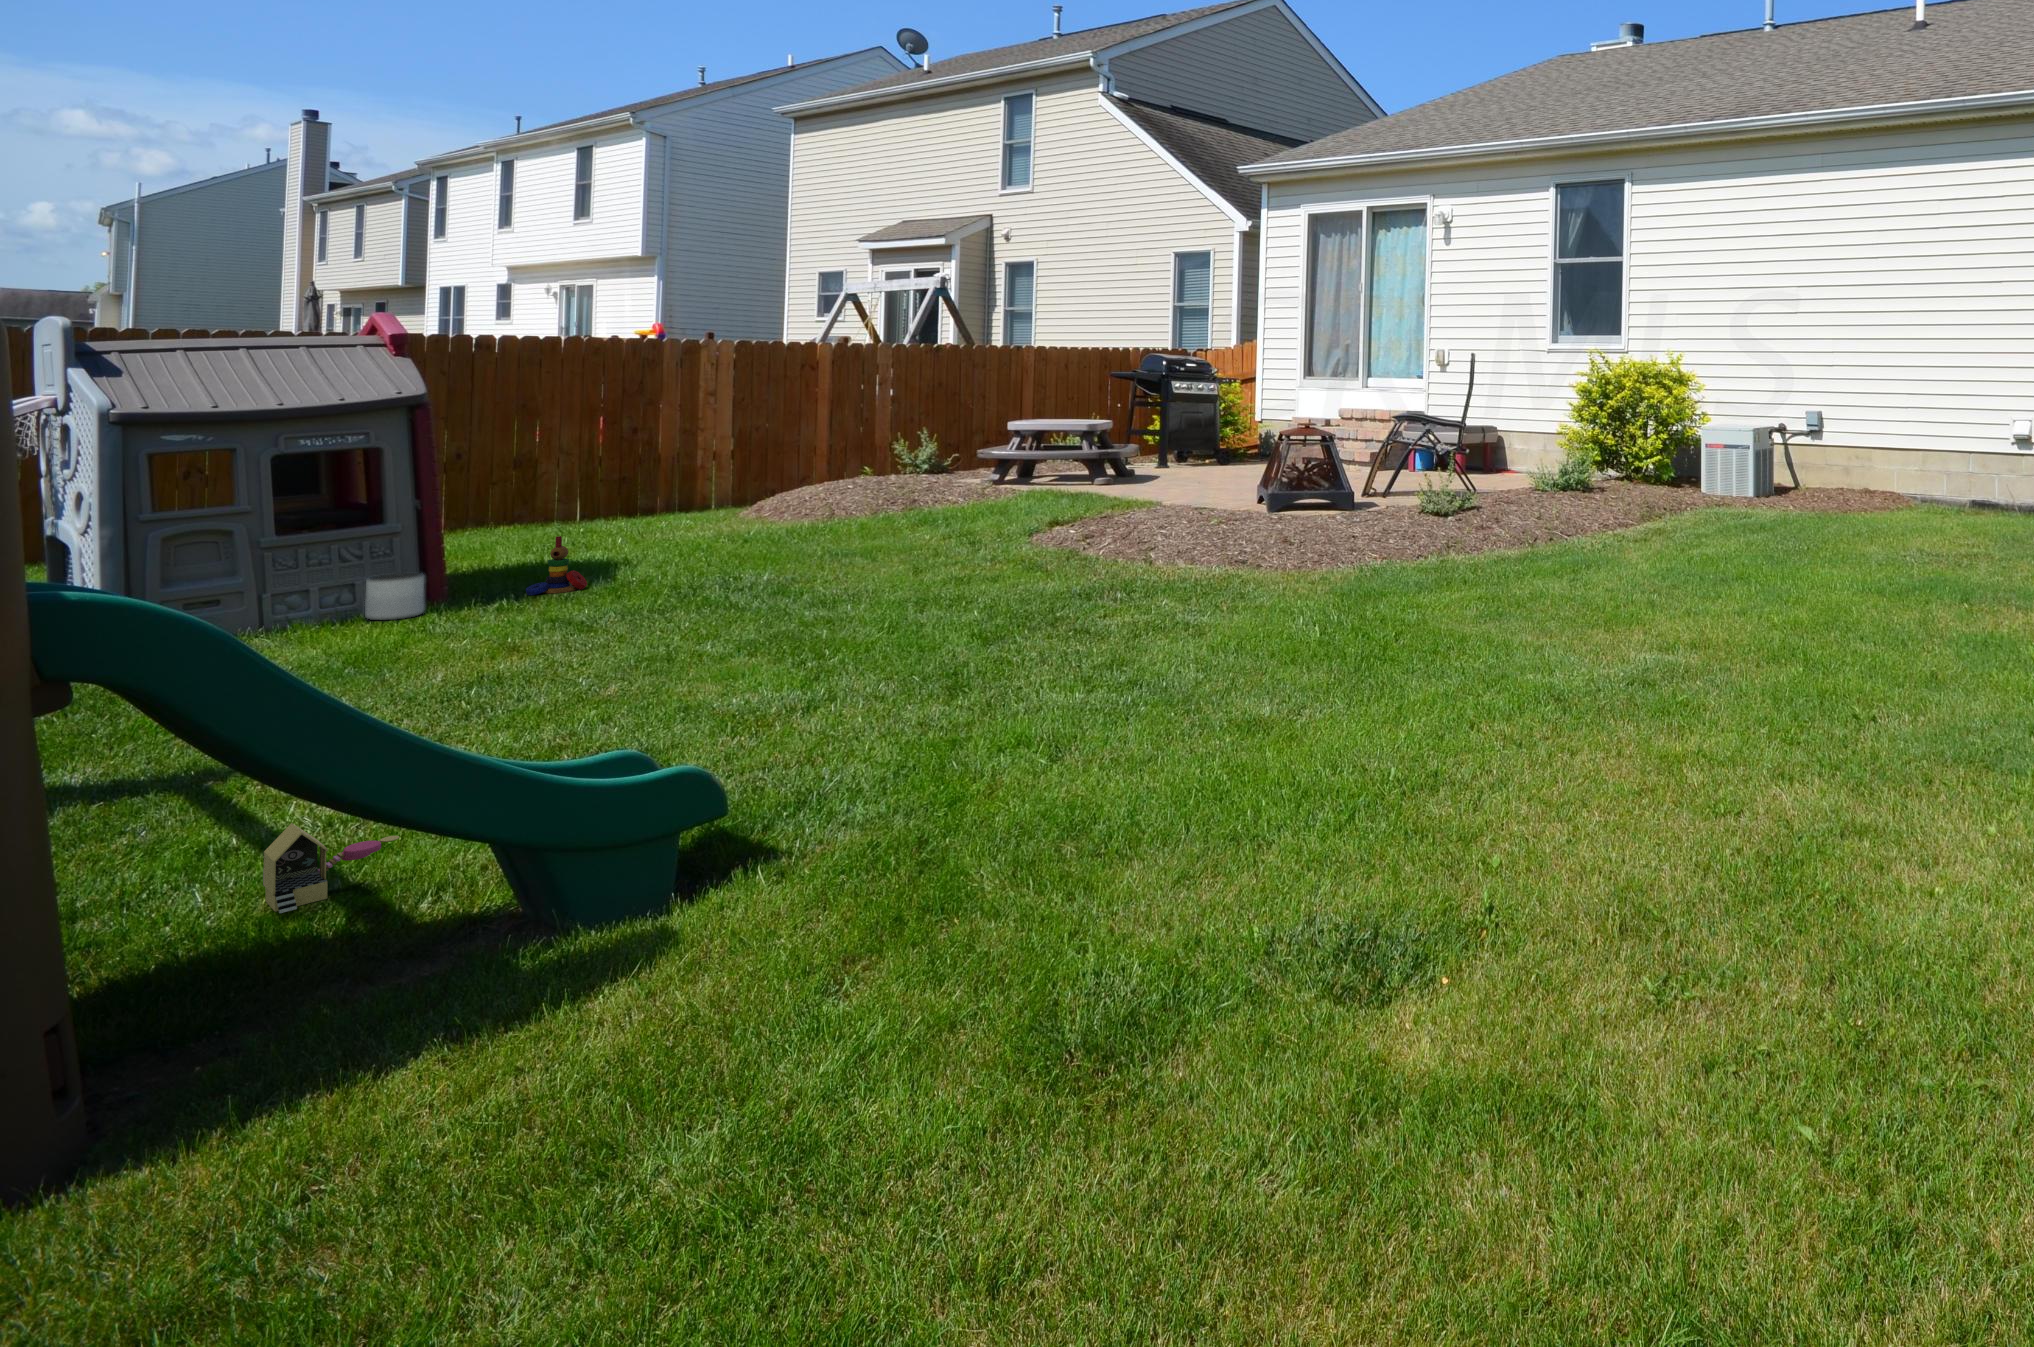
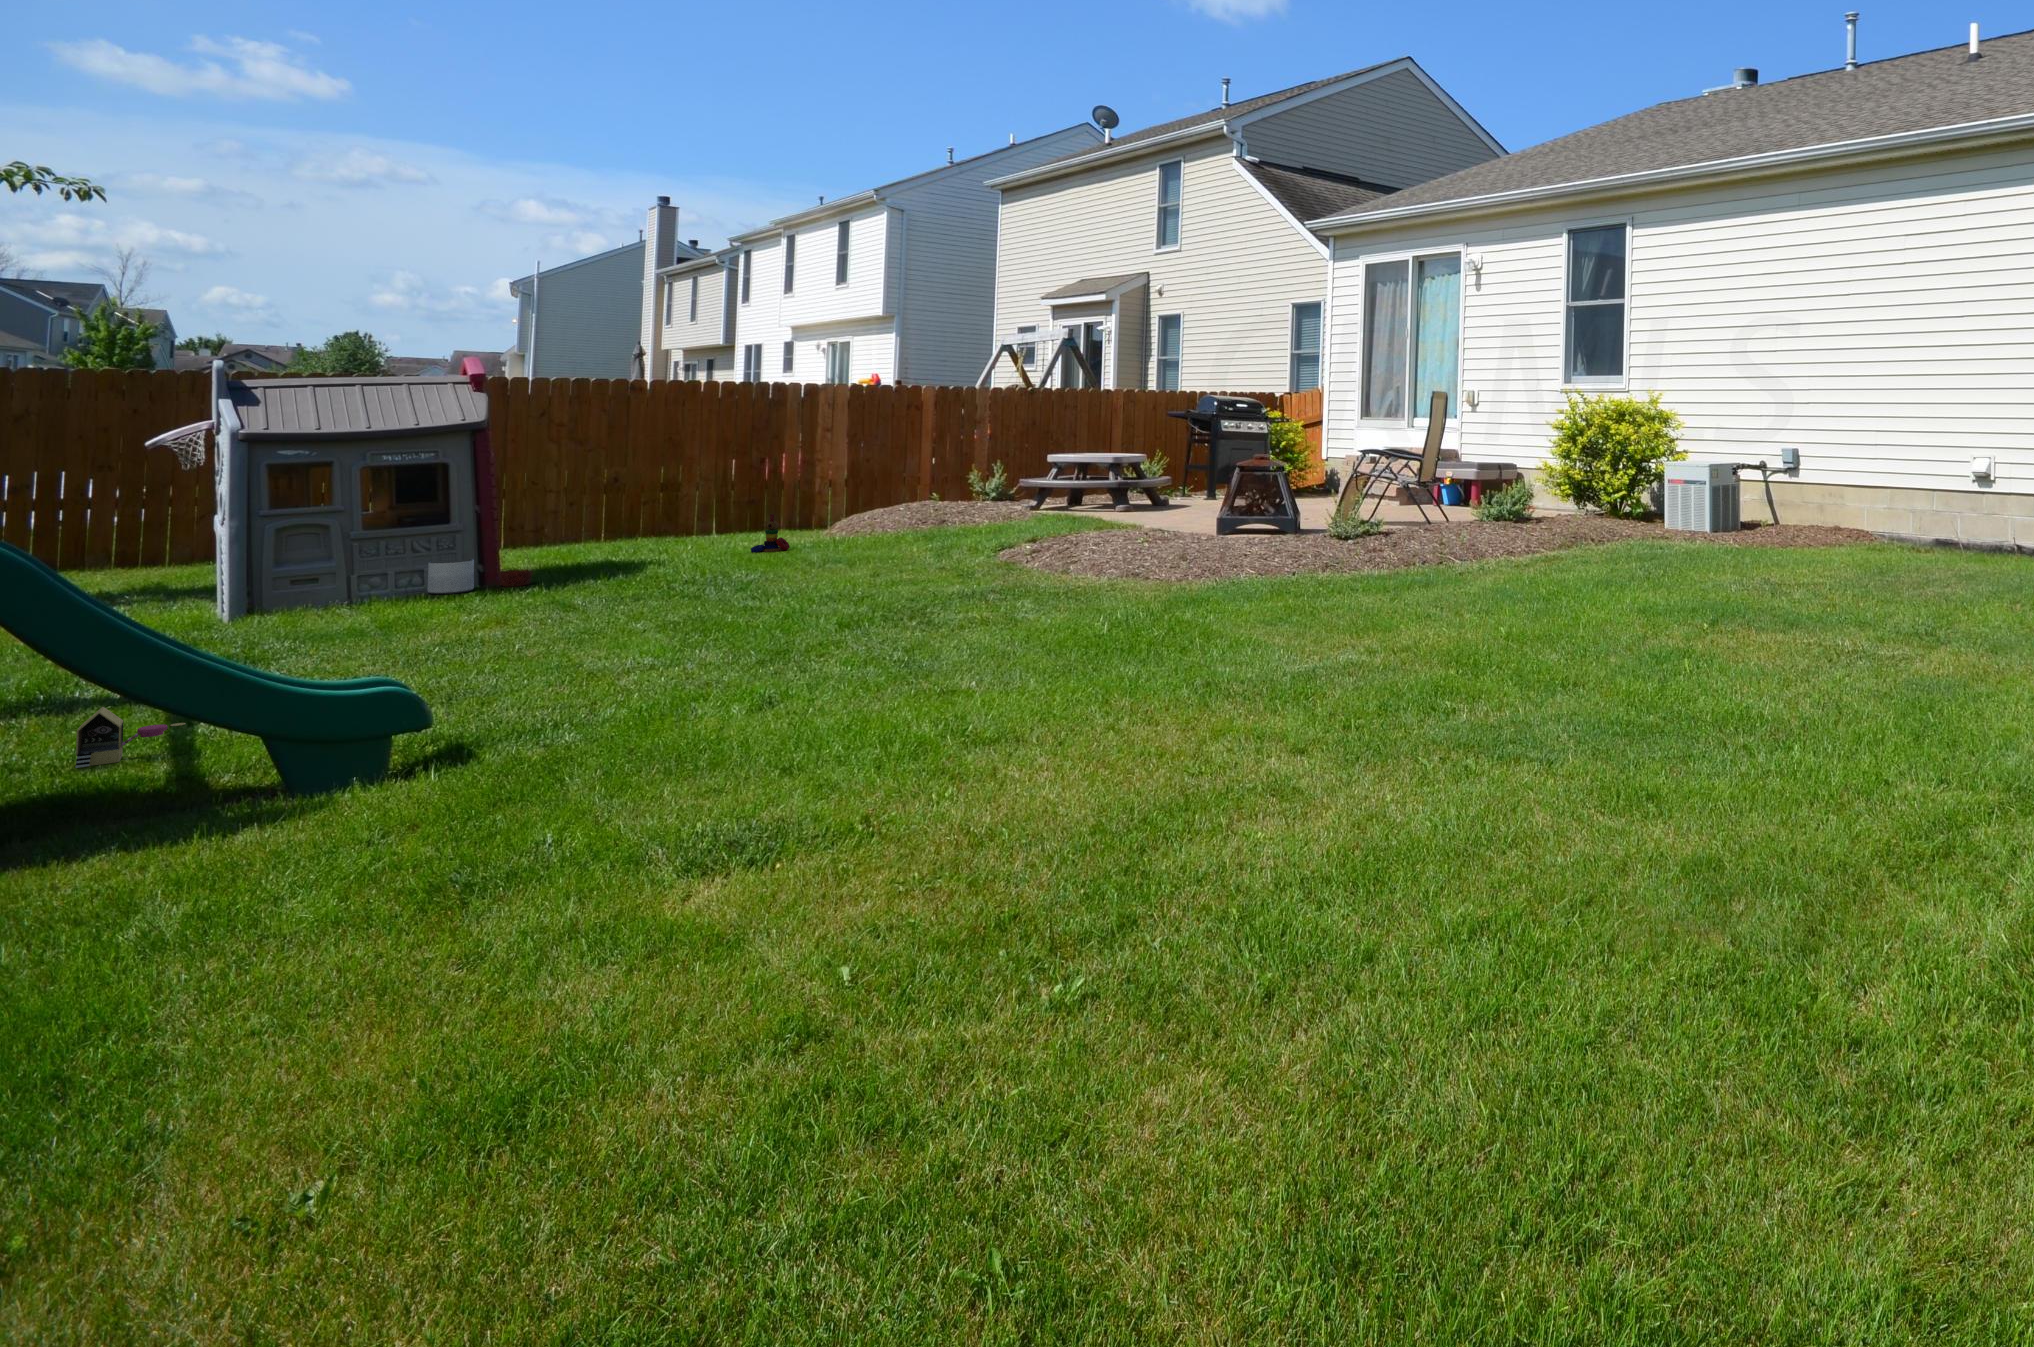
stacking toy: present [526,536,587,595] -> present [751,514,790,553]
basket: none [446,556,491,606] -> present [498,550,532,587]

